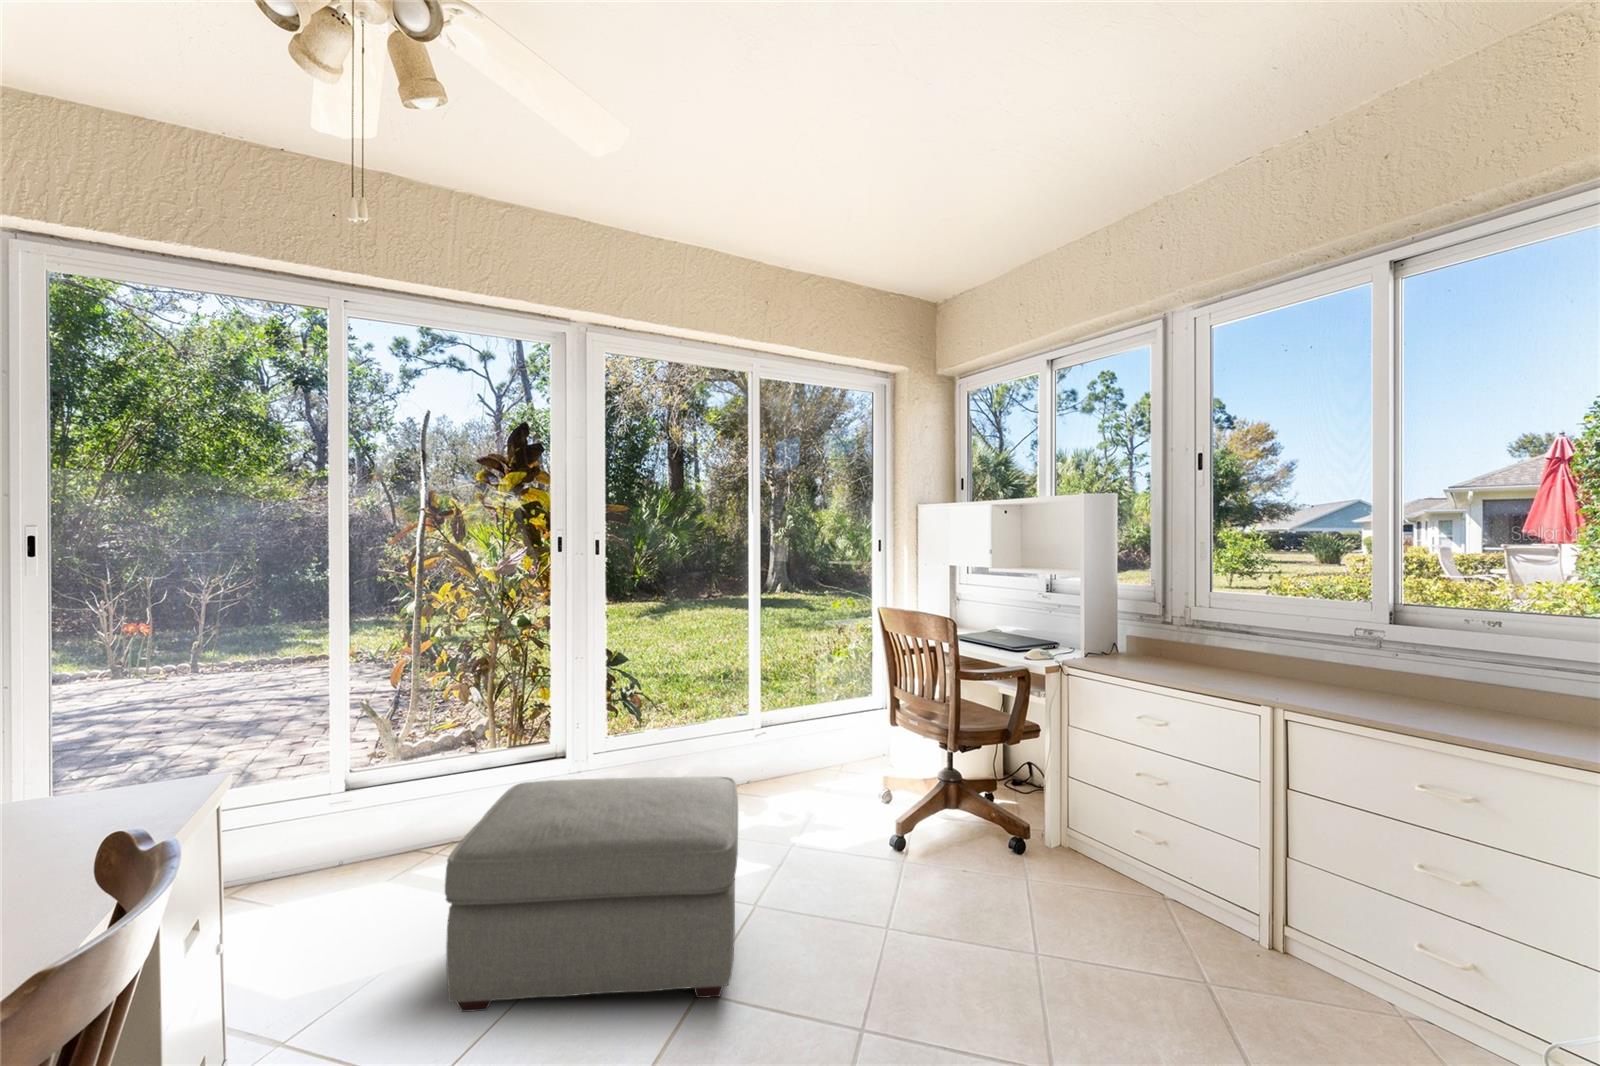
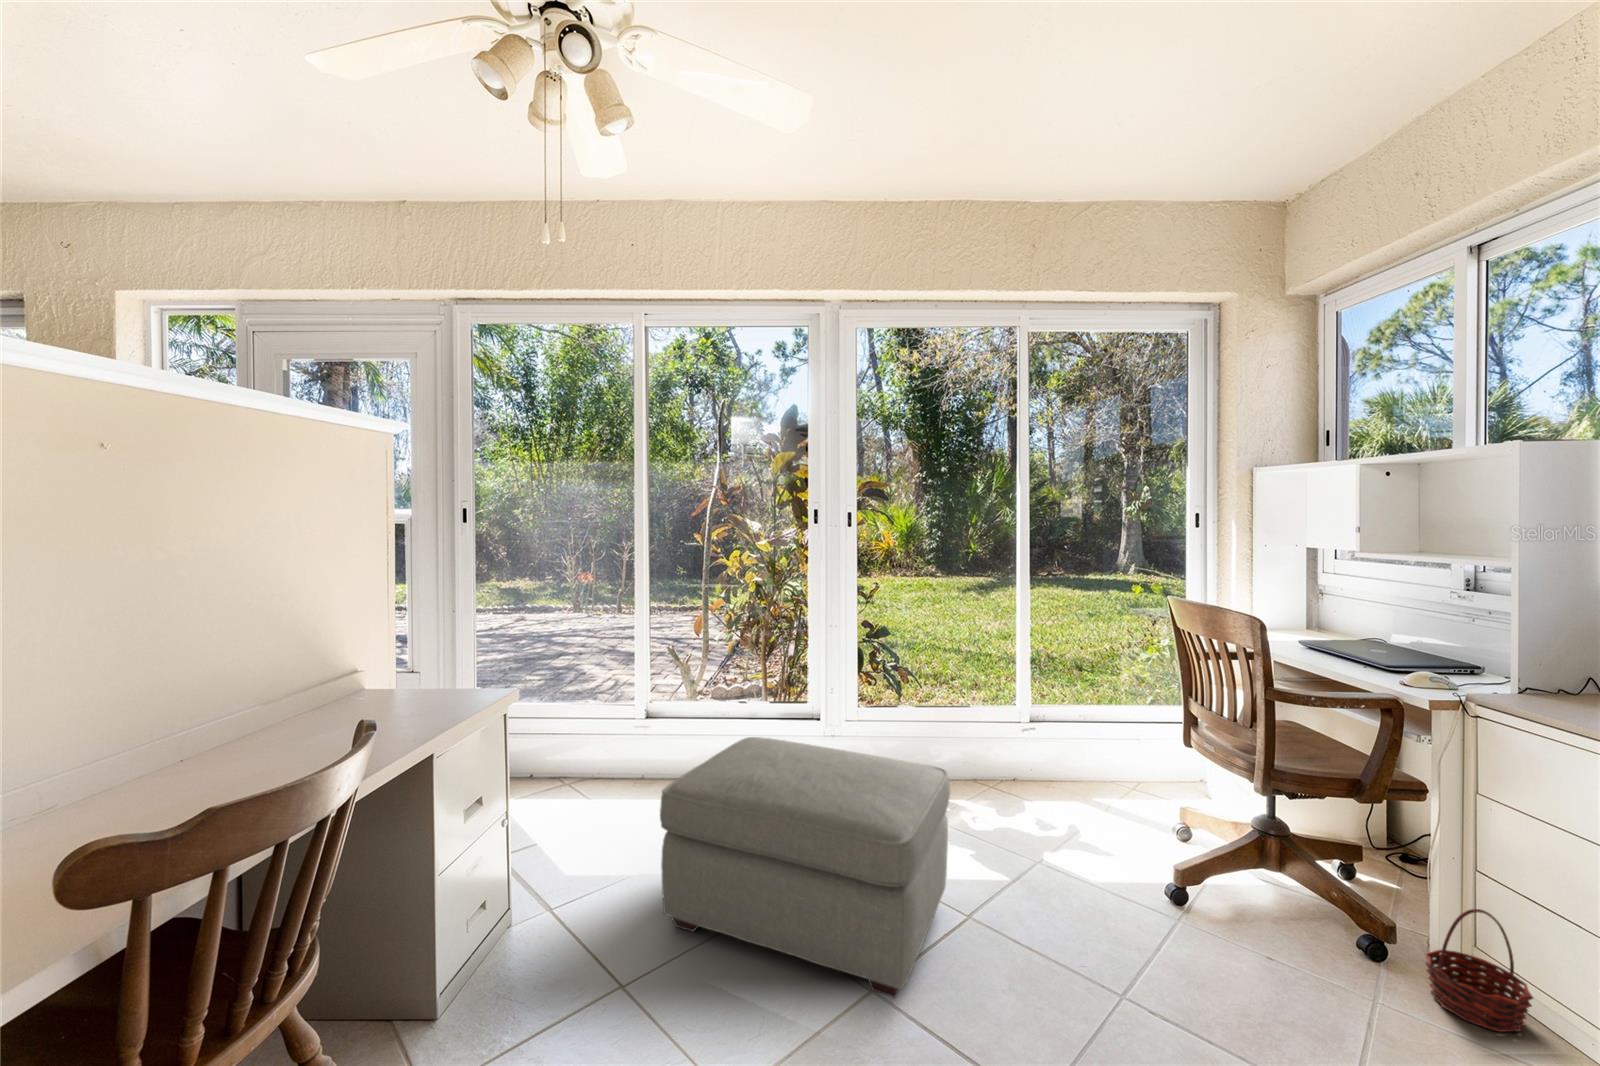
basket: none [1048,802,1102,878] -> present [1425,909,1533,1032]

